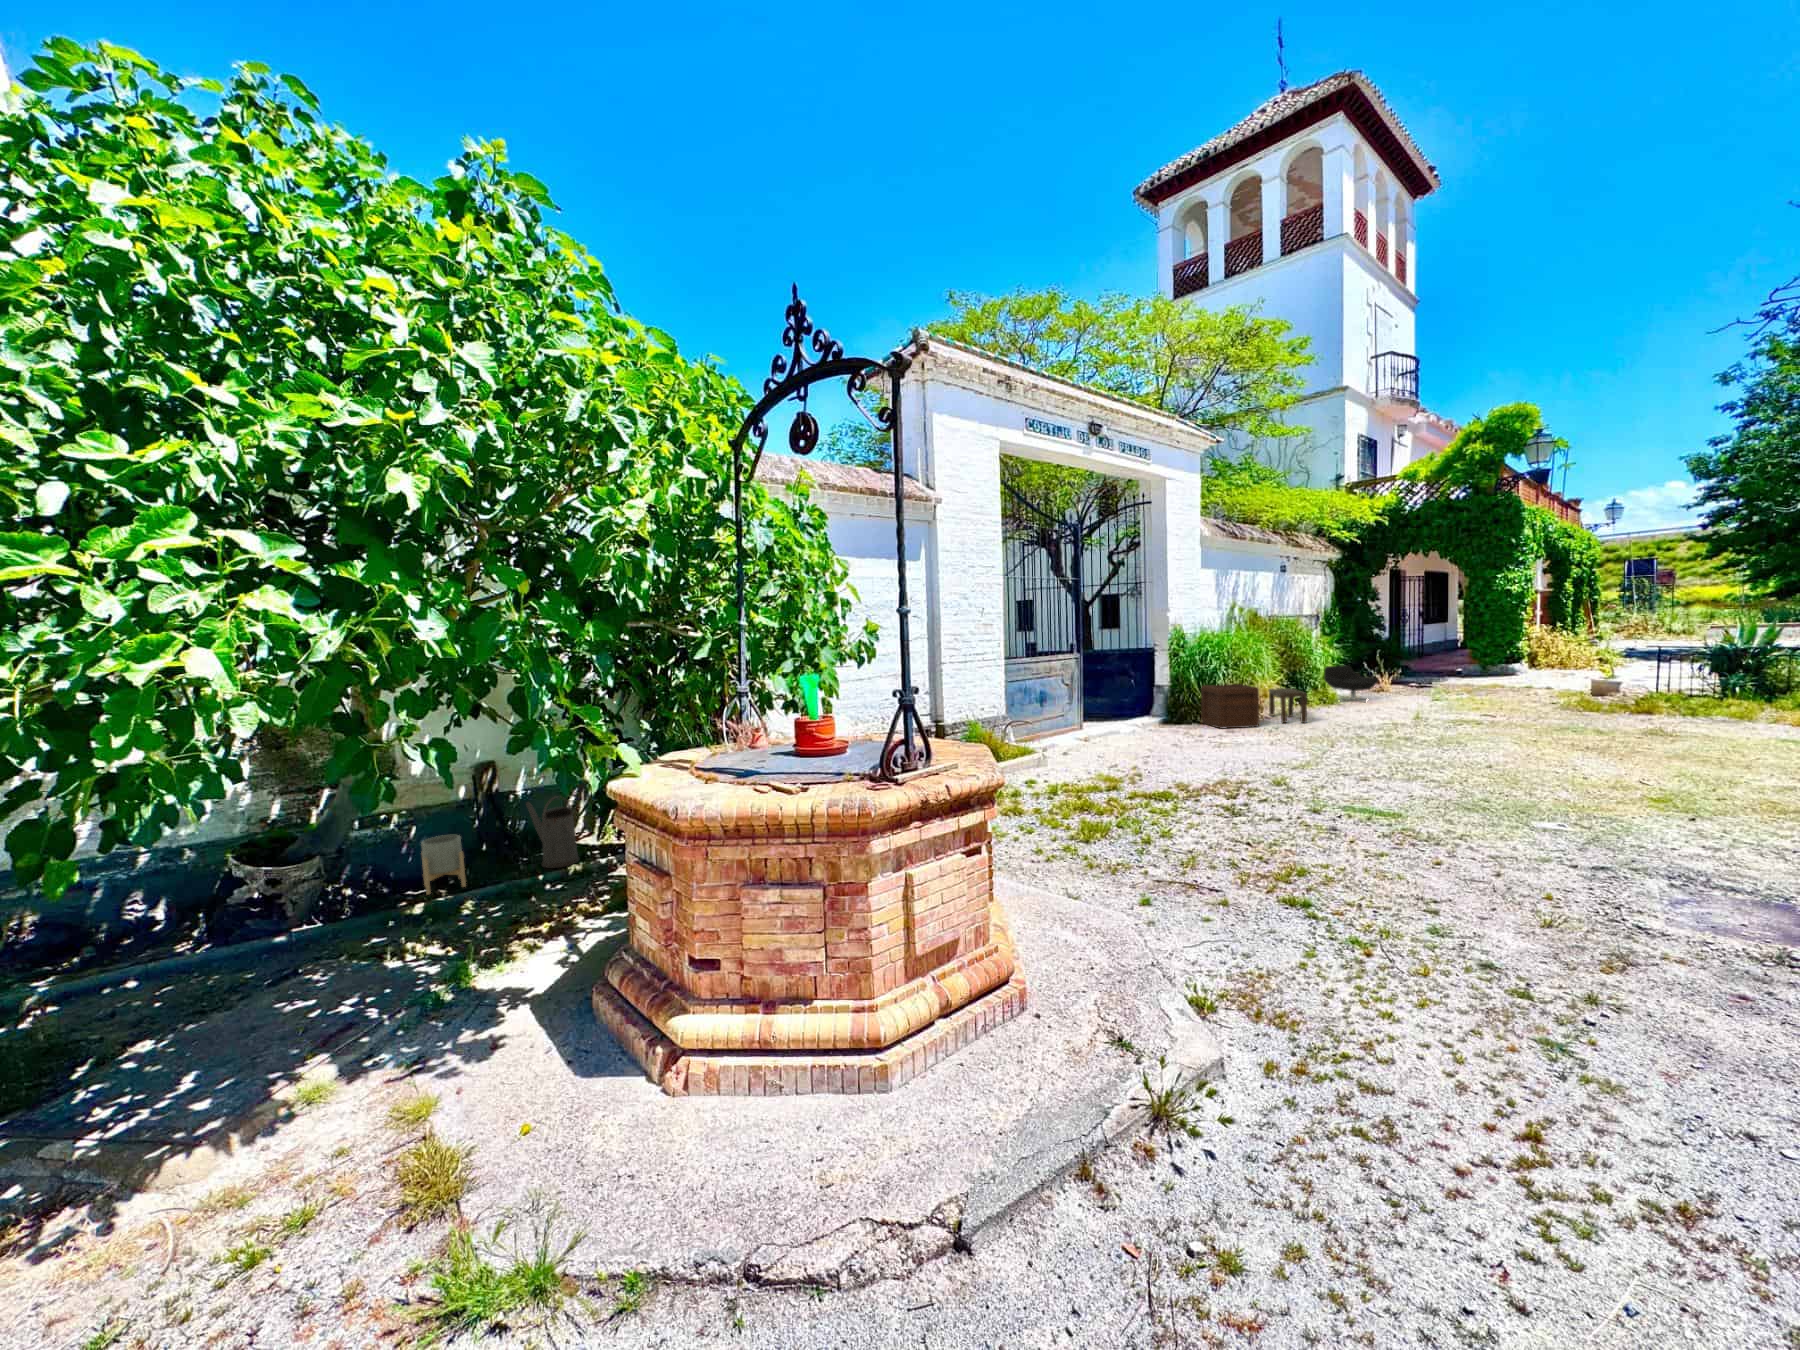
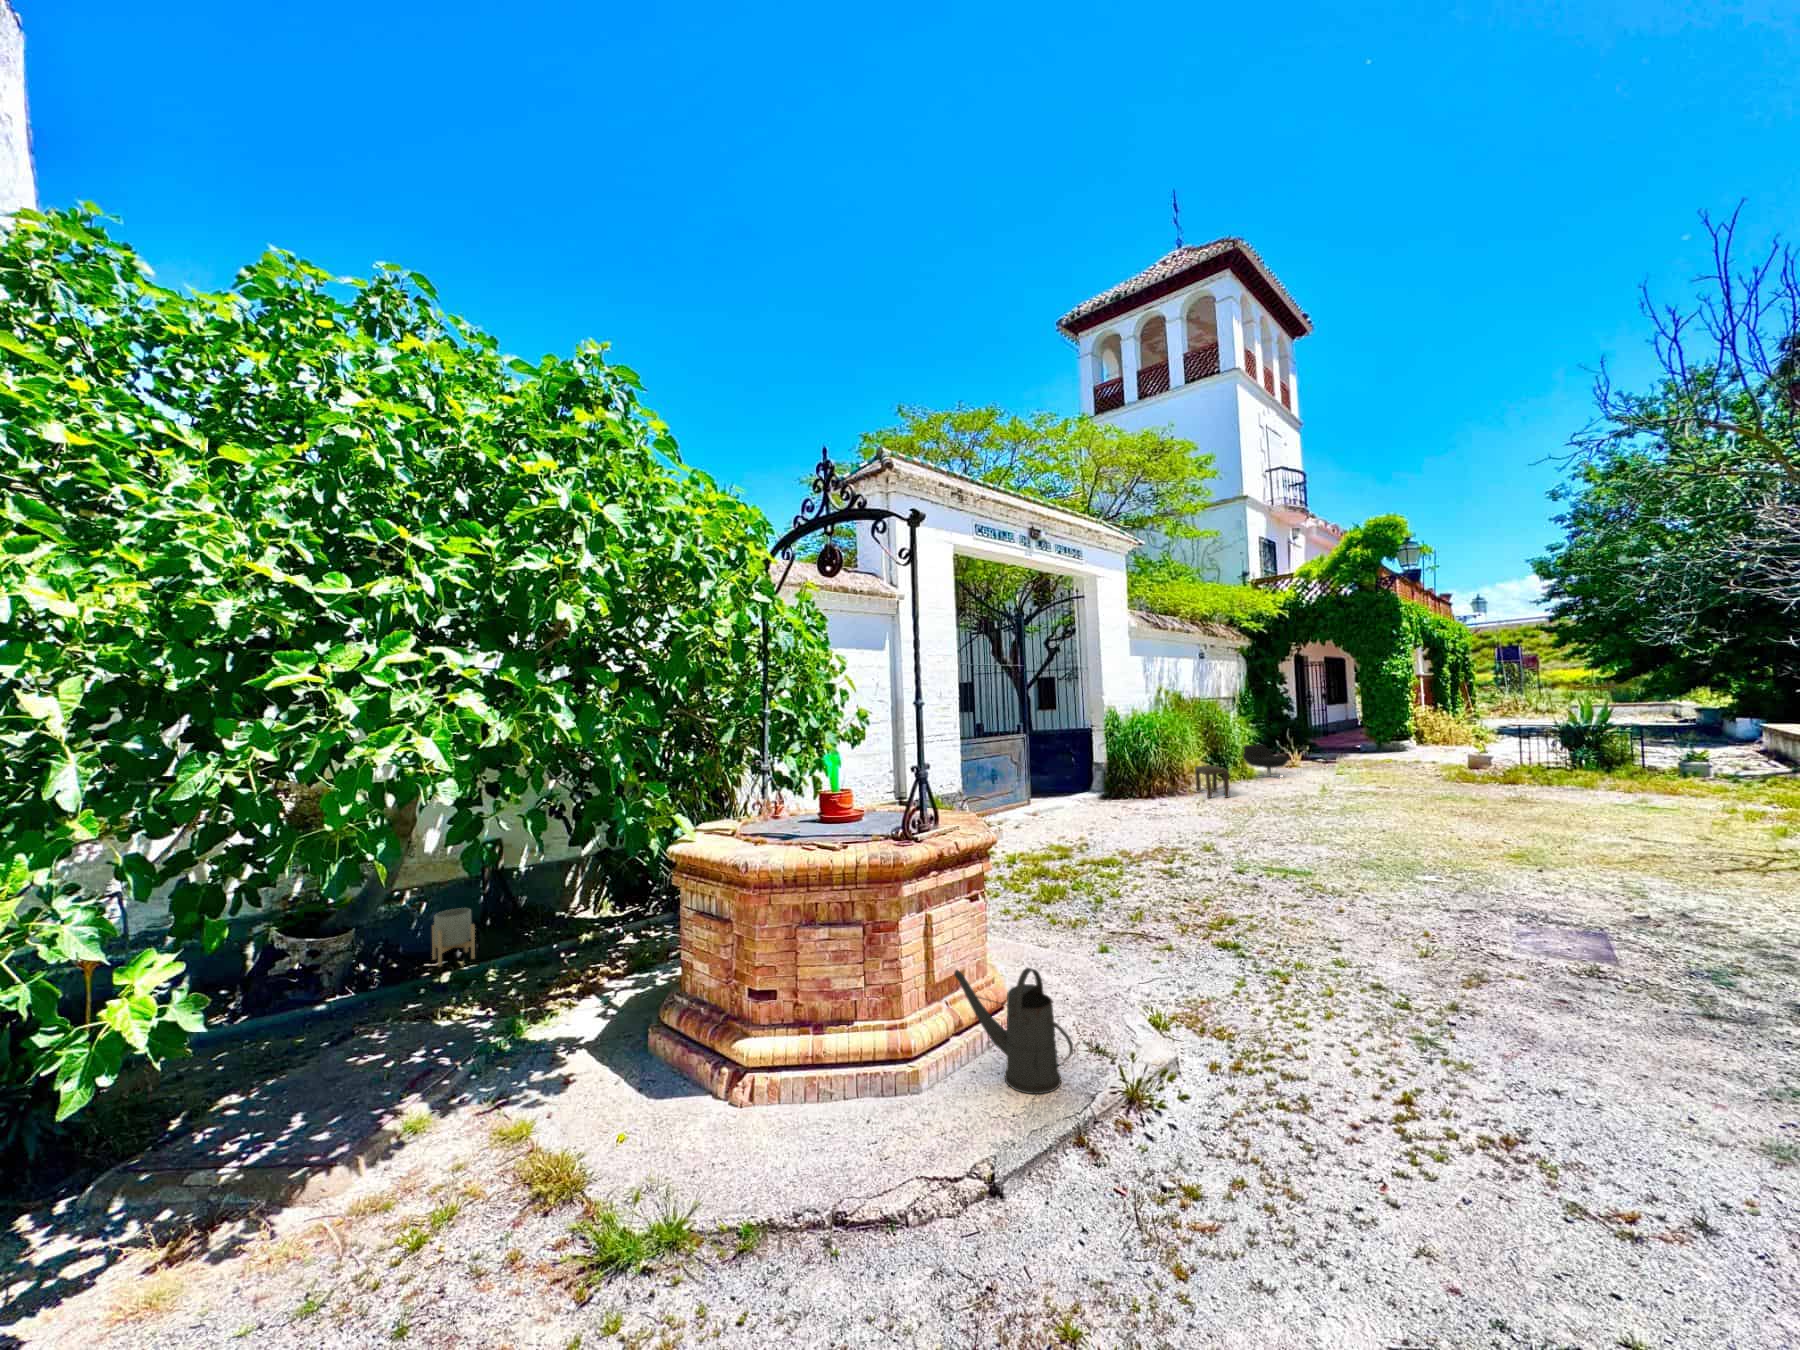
wooden crate: present [1201,684,1259,729] -> none [1135,762,1188,804]
watering can: present [526,796,579,868] -> present [954,968,1073,1094]

